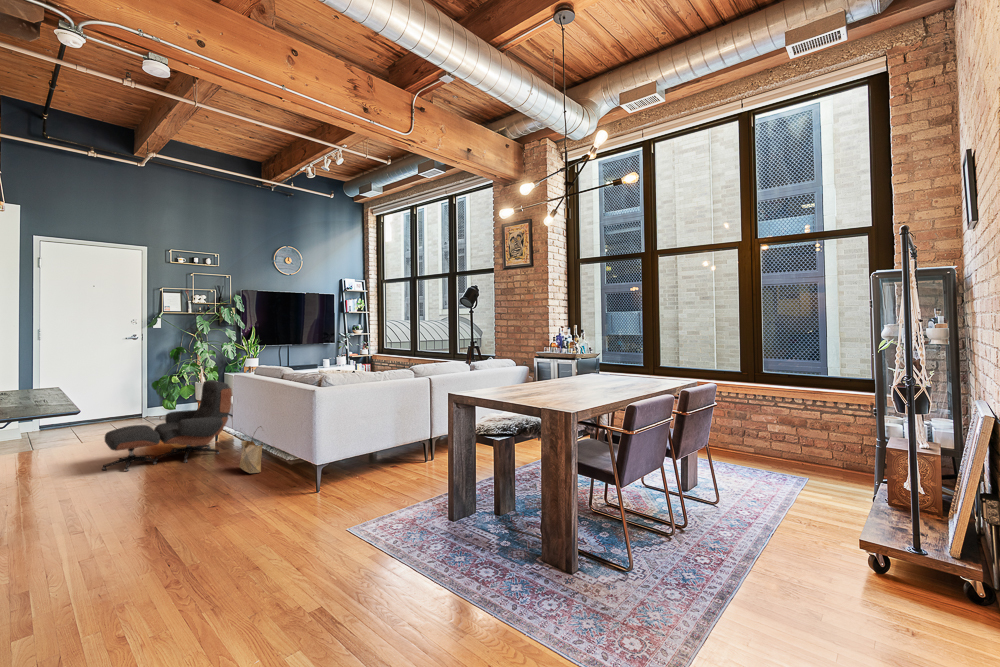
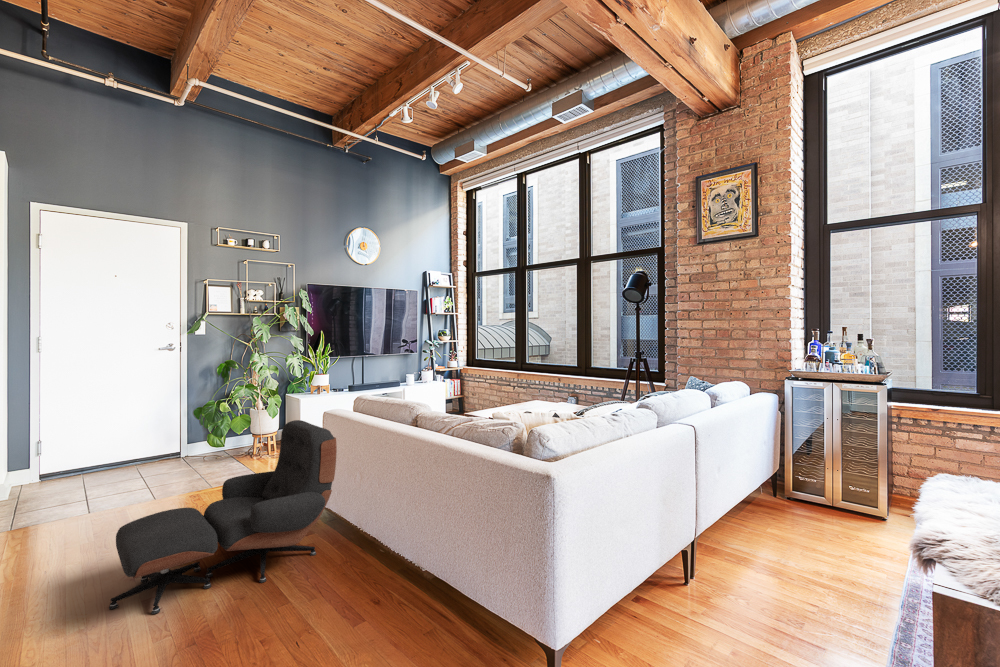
woven basket: present [239,426,263,473] -> none [372,524,425,629]

